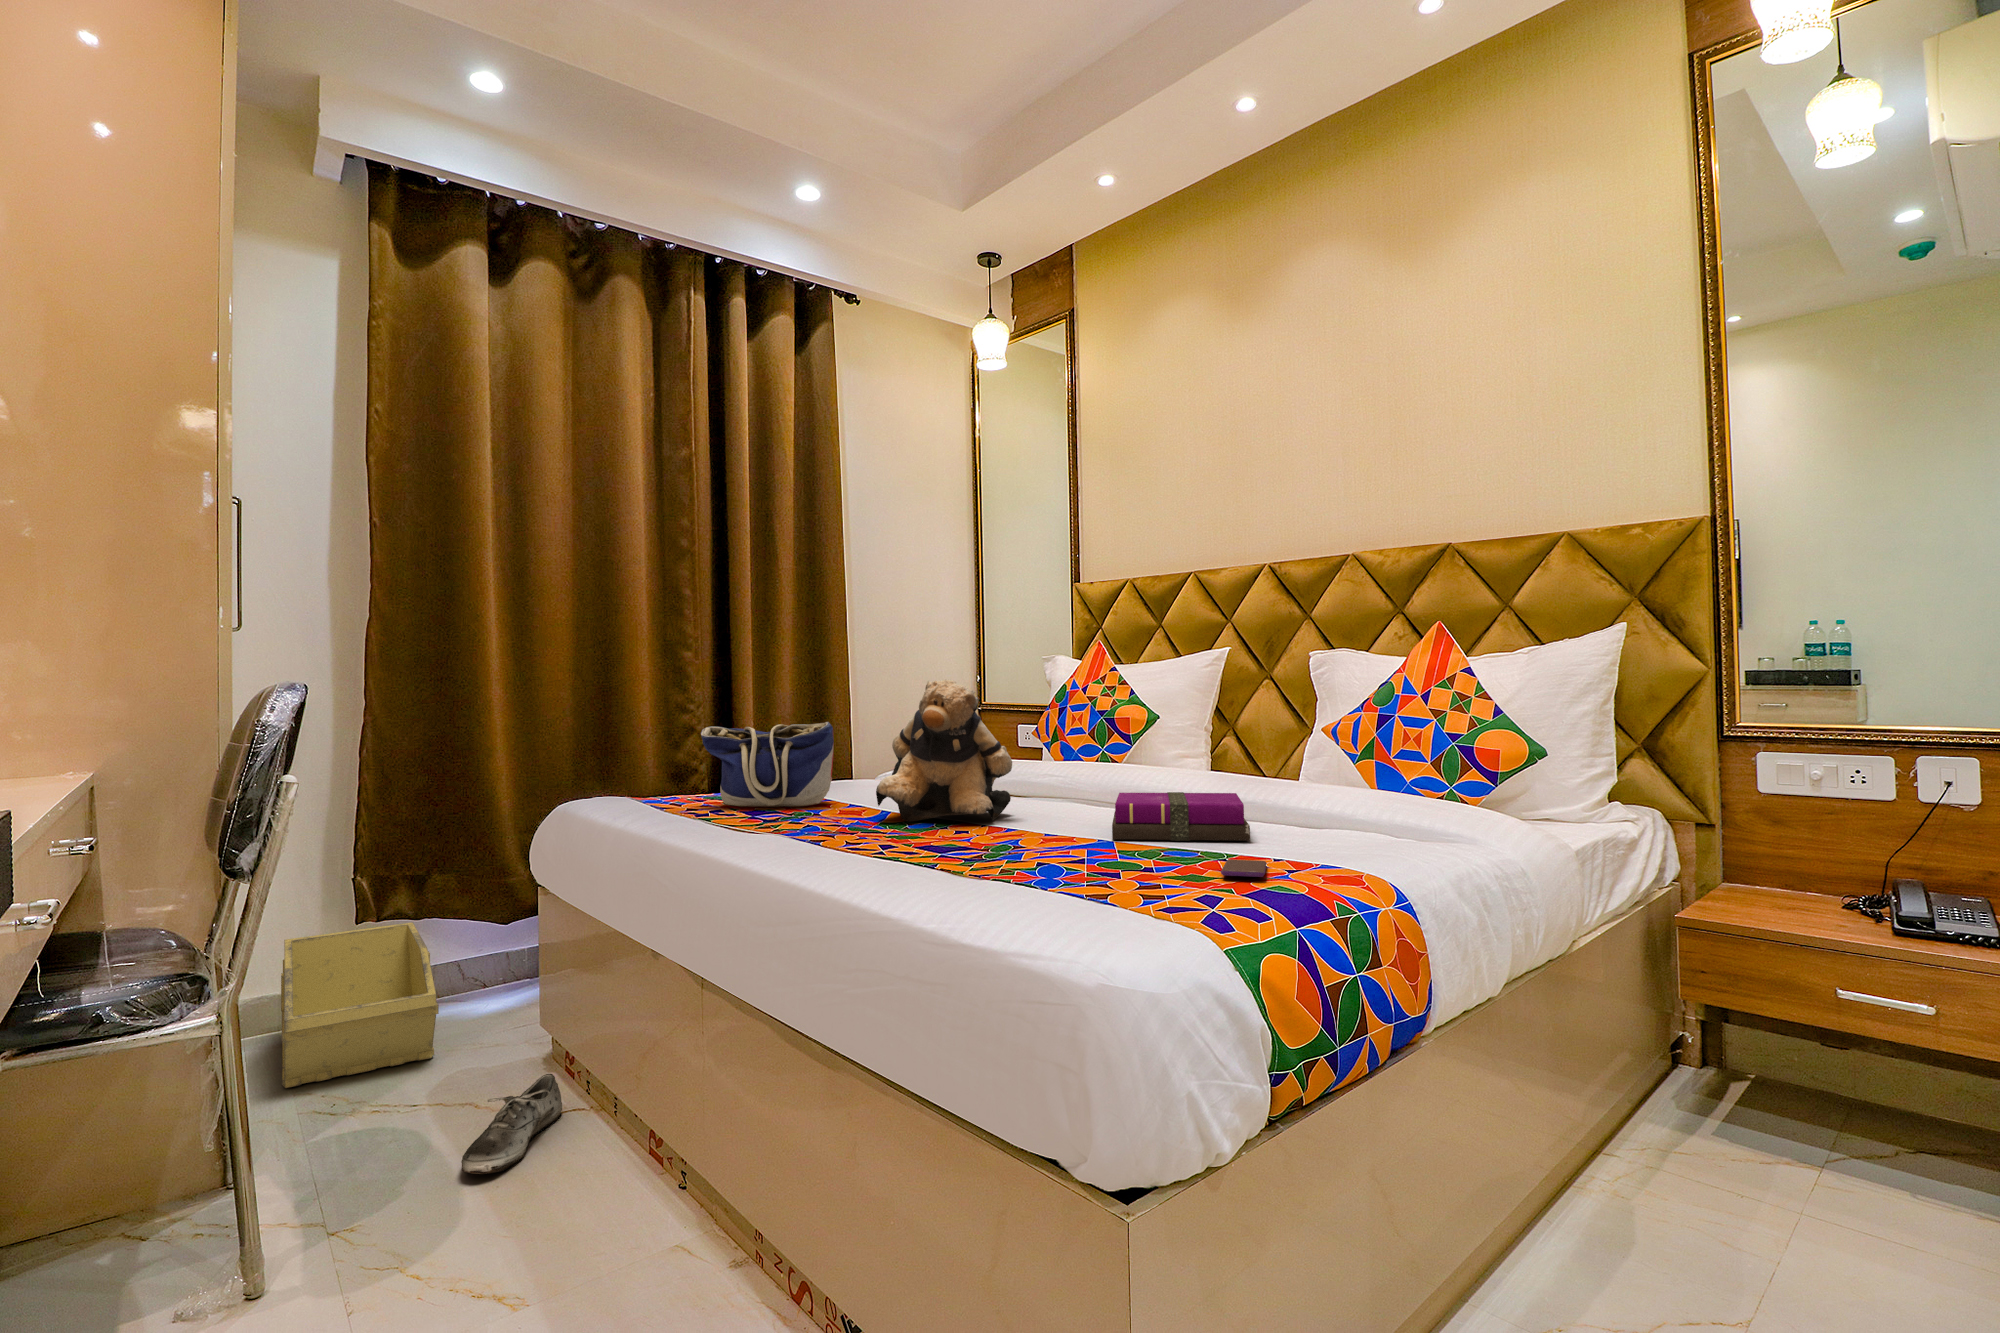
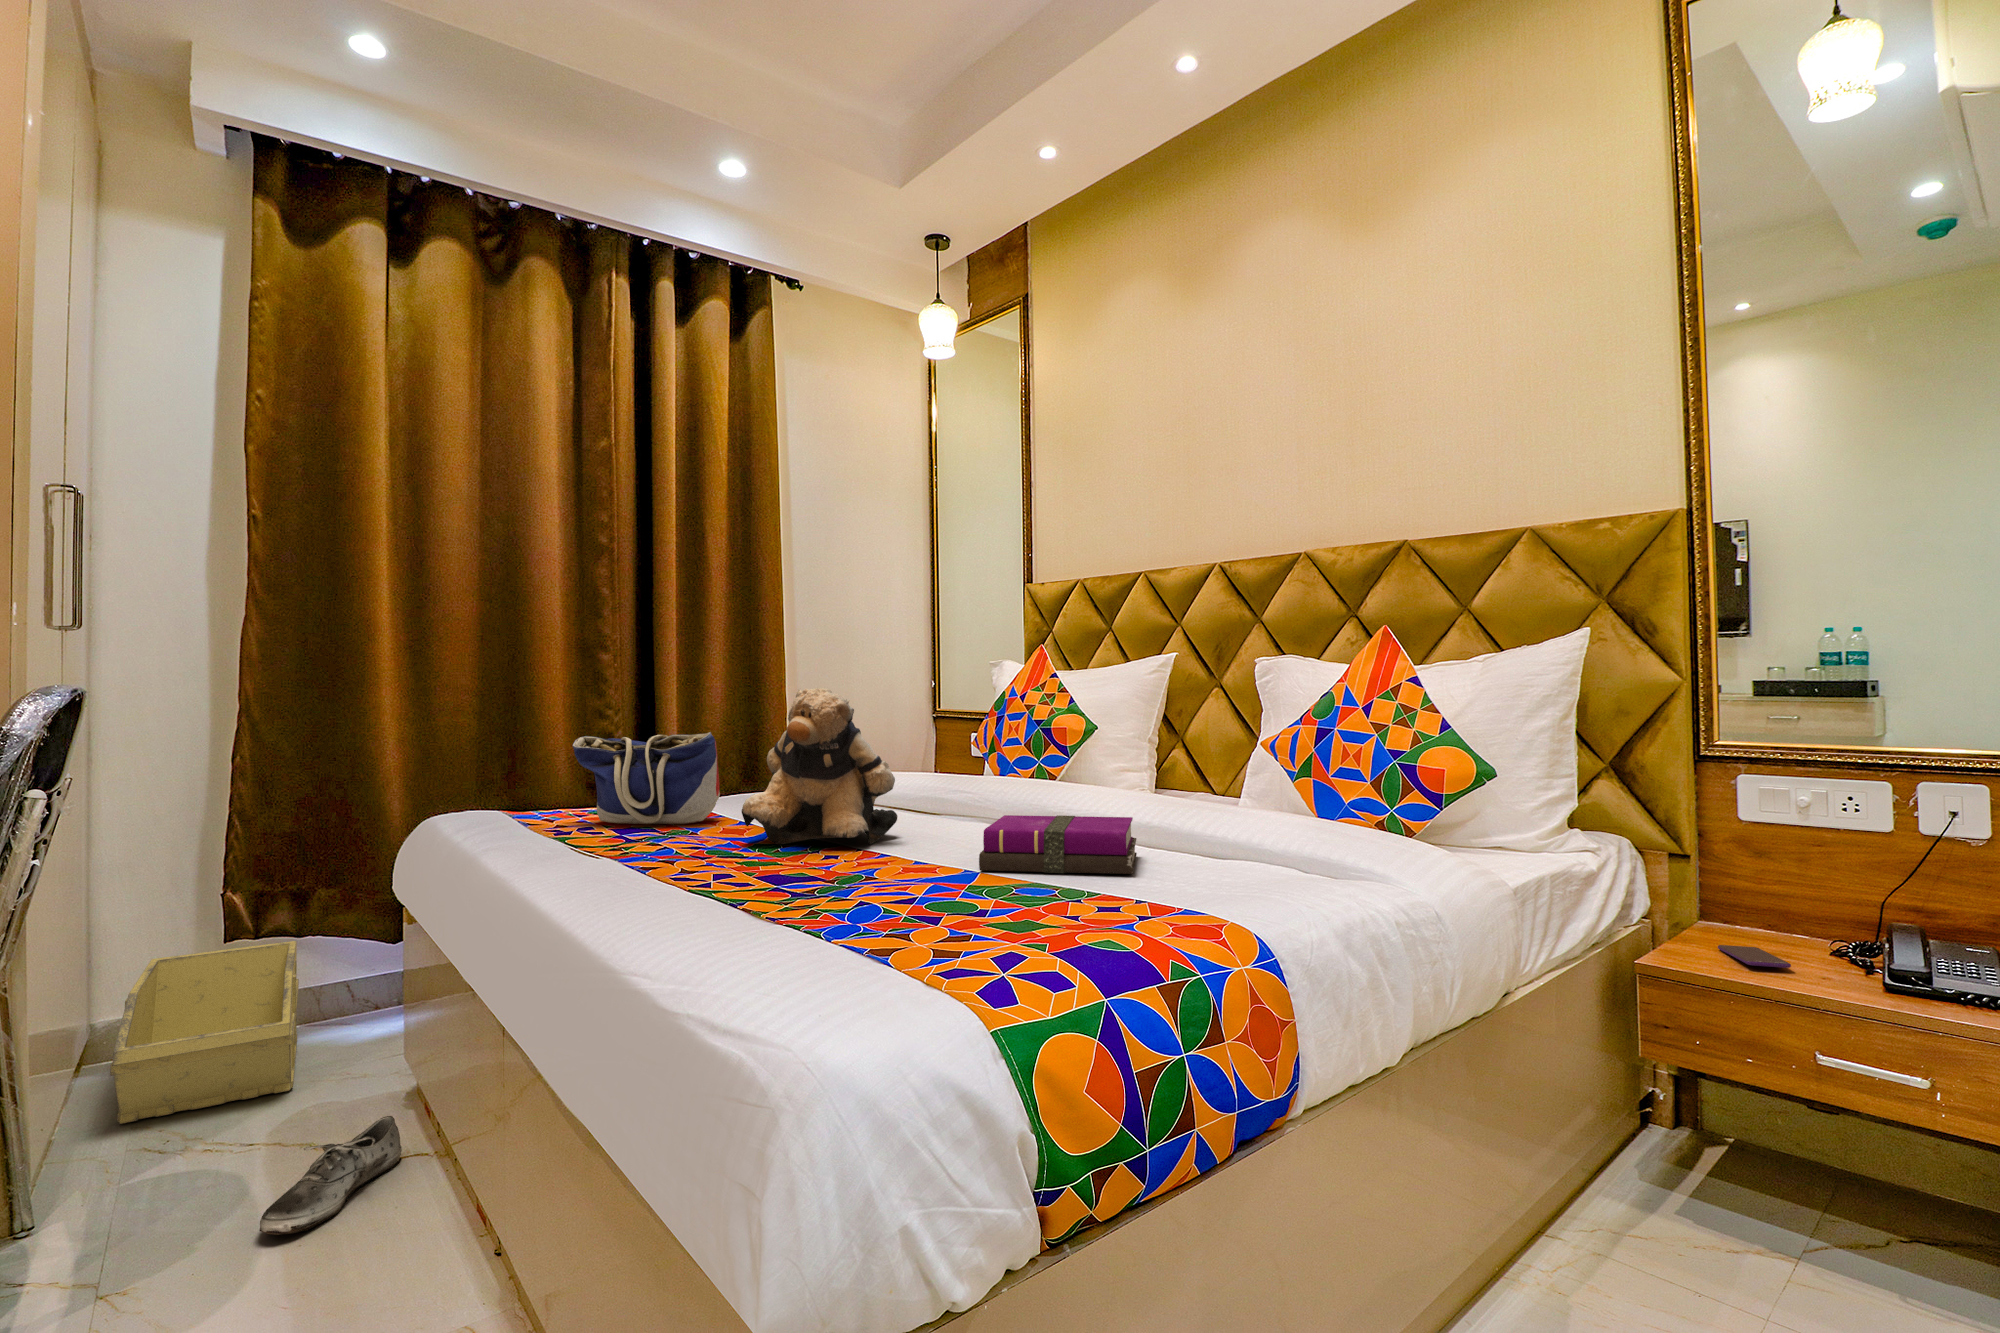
smartphone: present [1221,860,1267,877] -> present [1718,945,1791,968]

